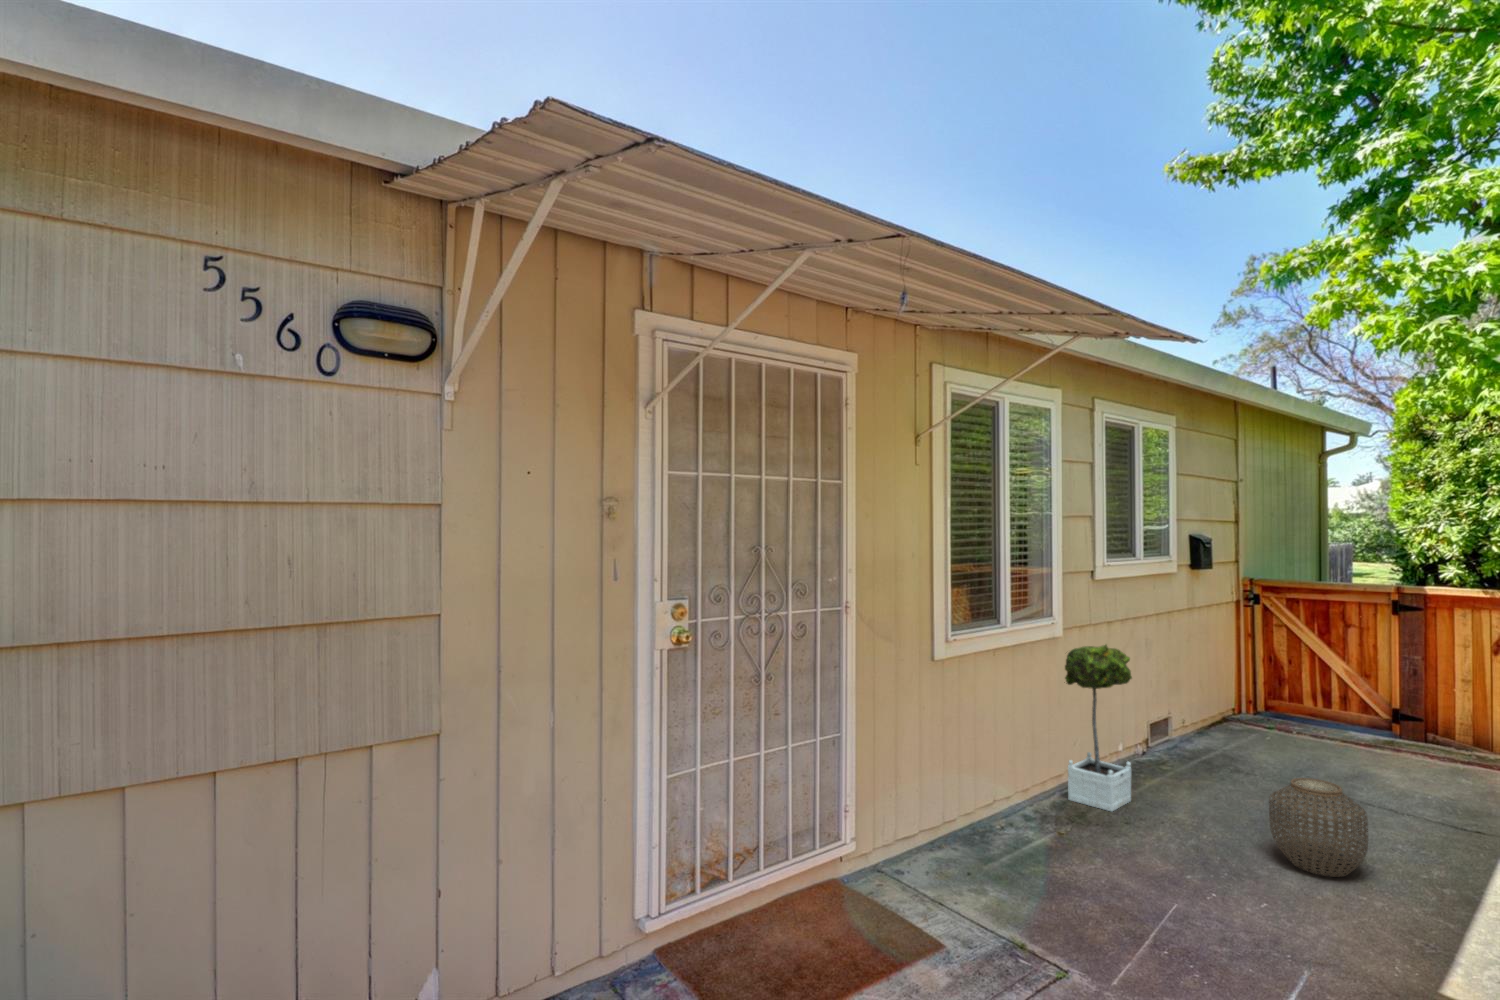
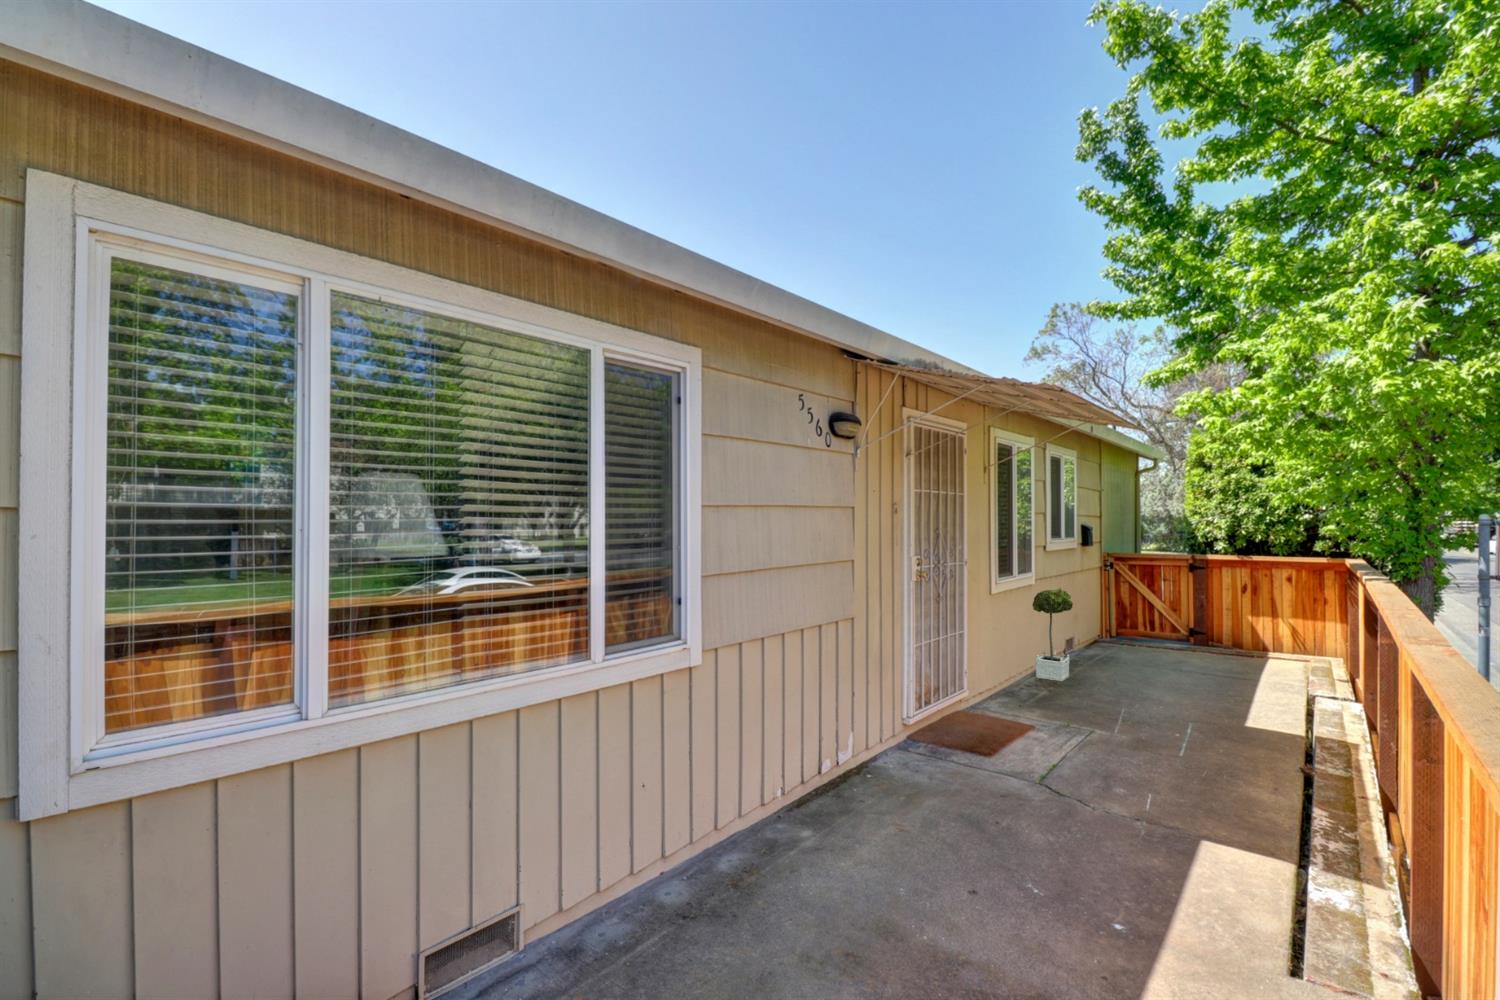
woven basket: present [1269,778,1368,877] -> none [1148,653,1195,700]

